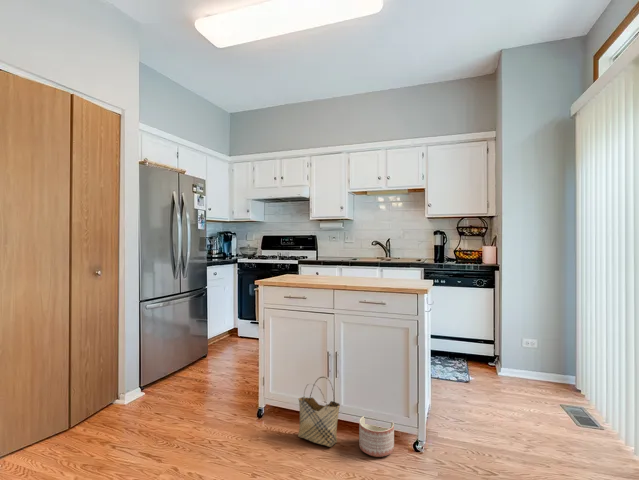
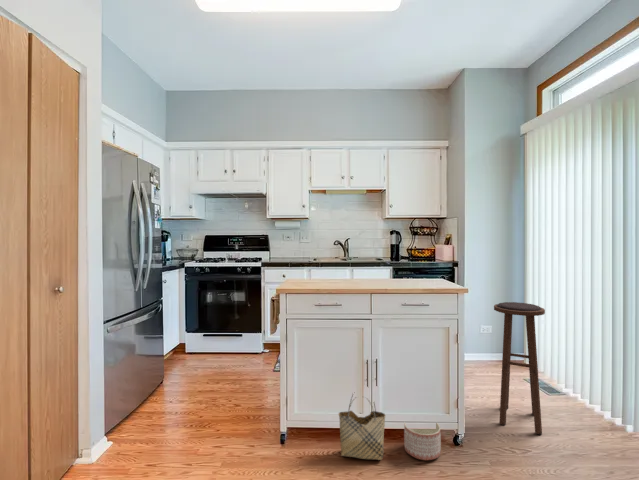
stool: none [483,309,541,459] -> present [494,302,545,435]

